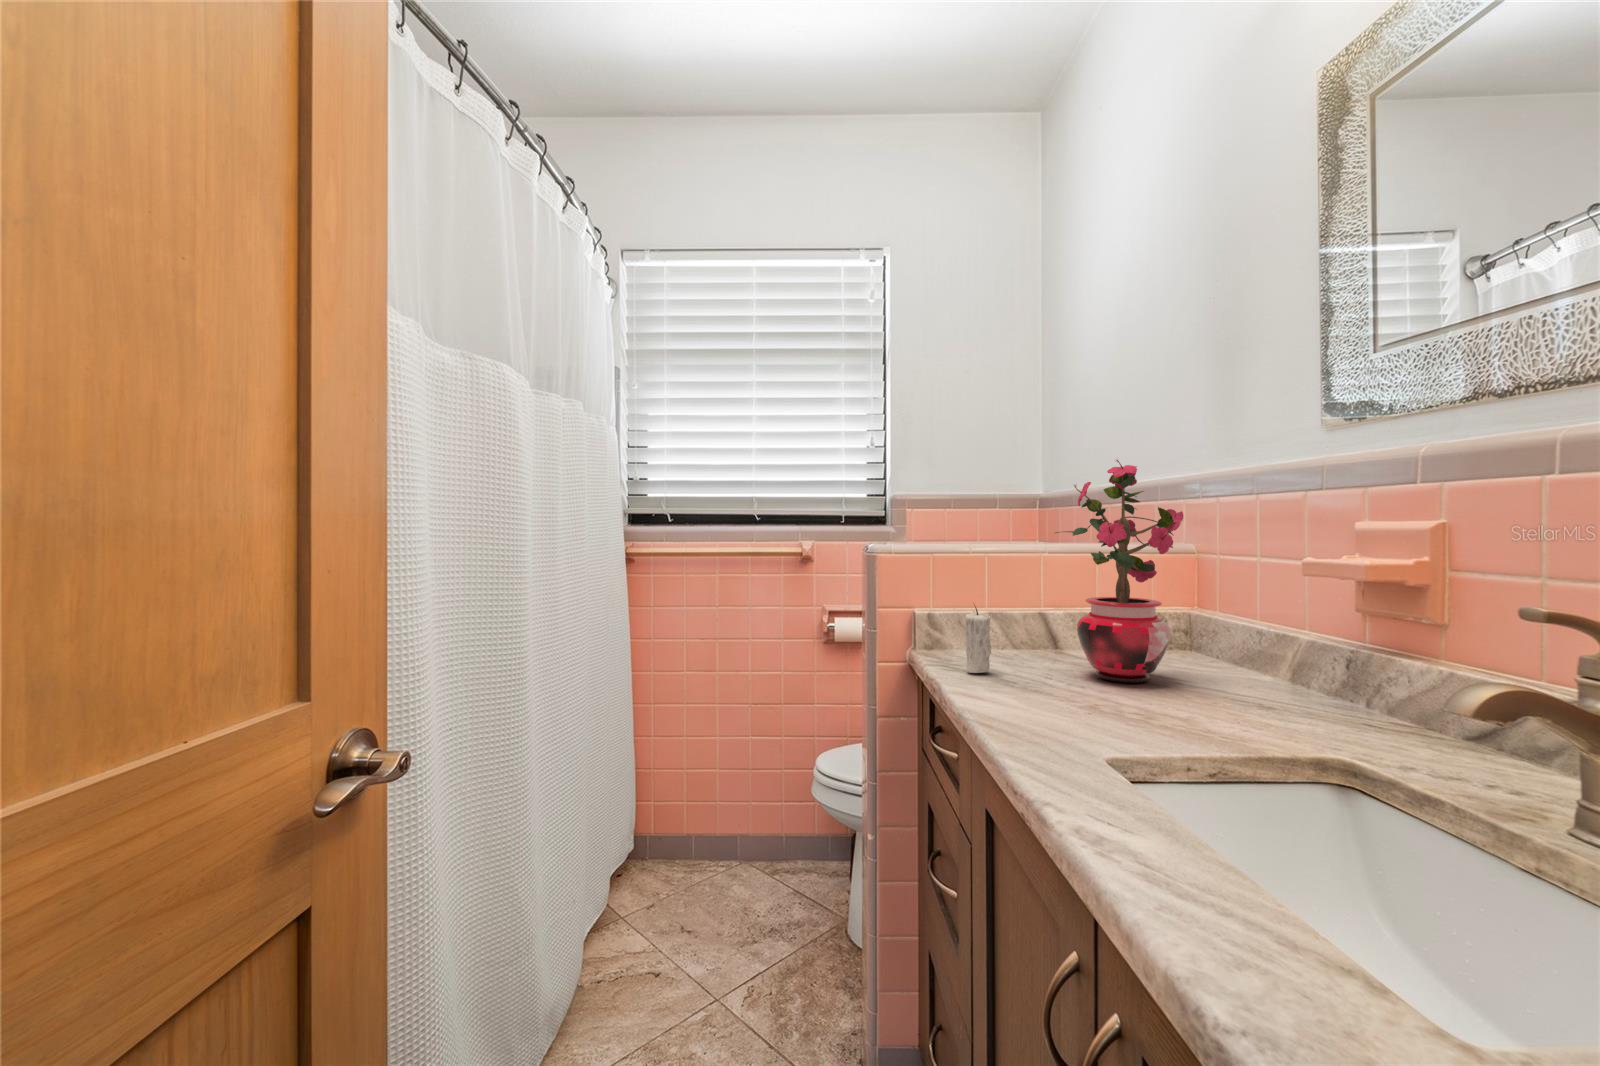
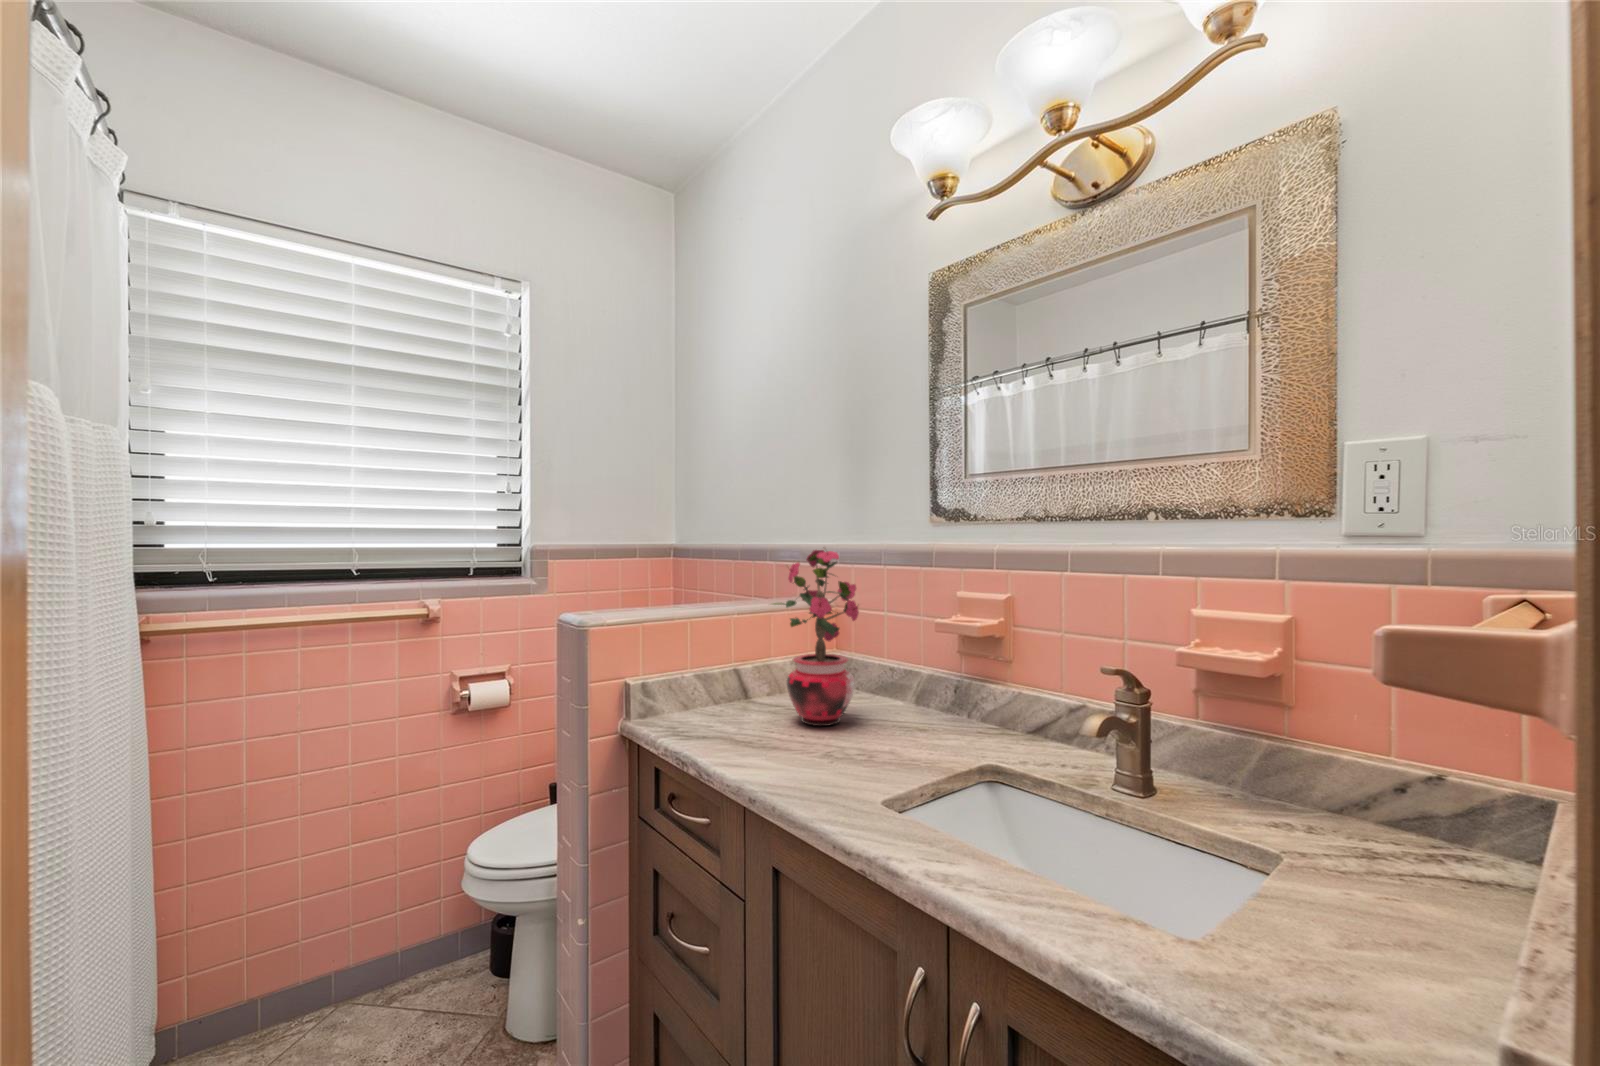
candle: present [965,607,991,673] -> none [700,672,722,739]

